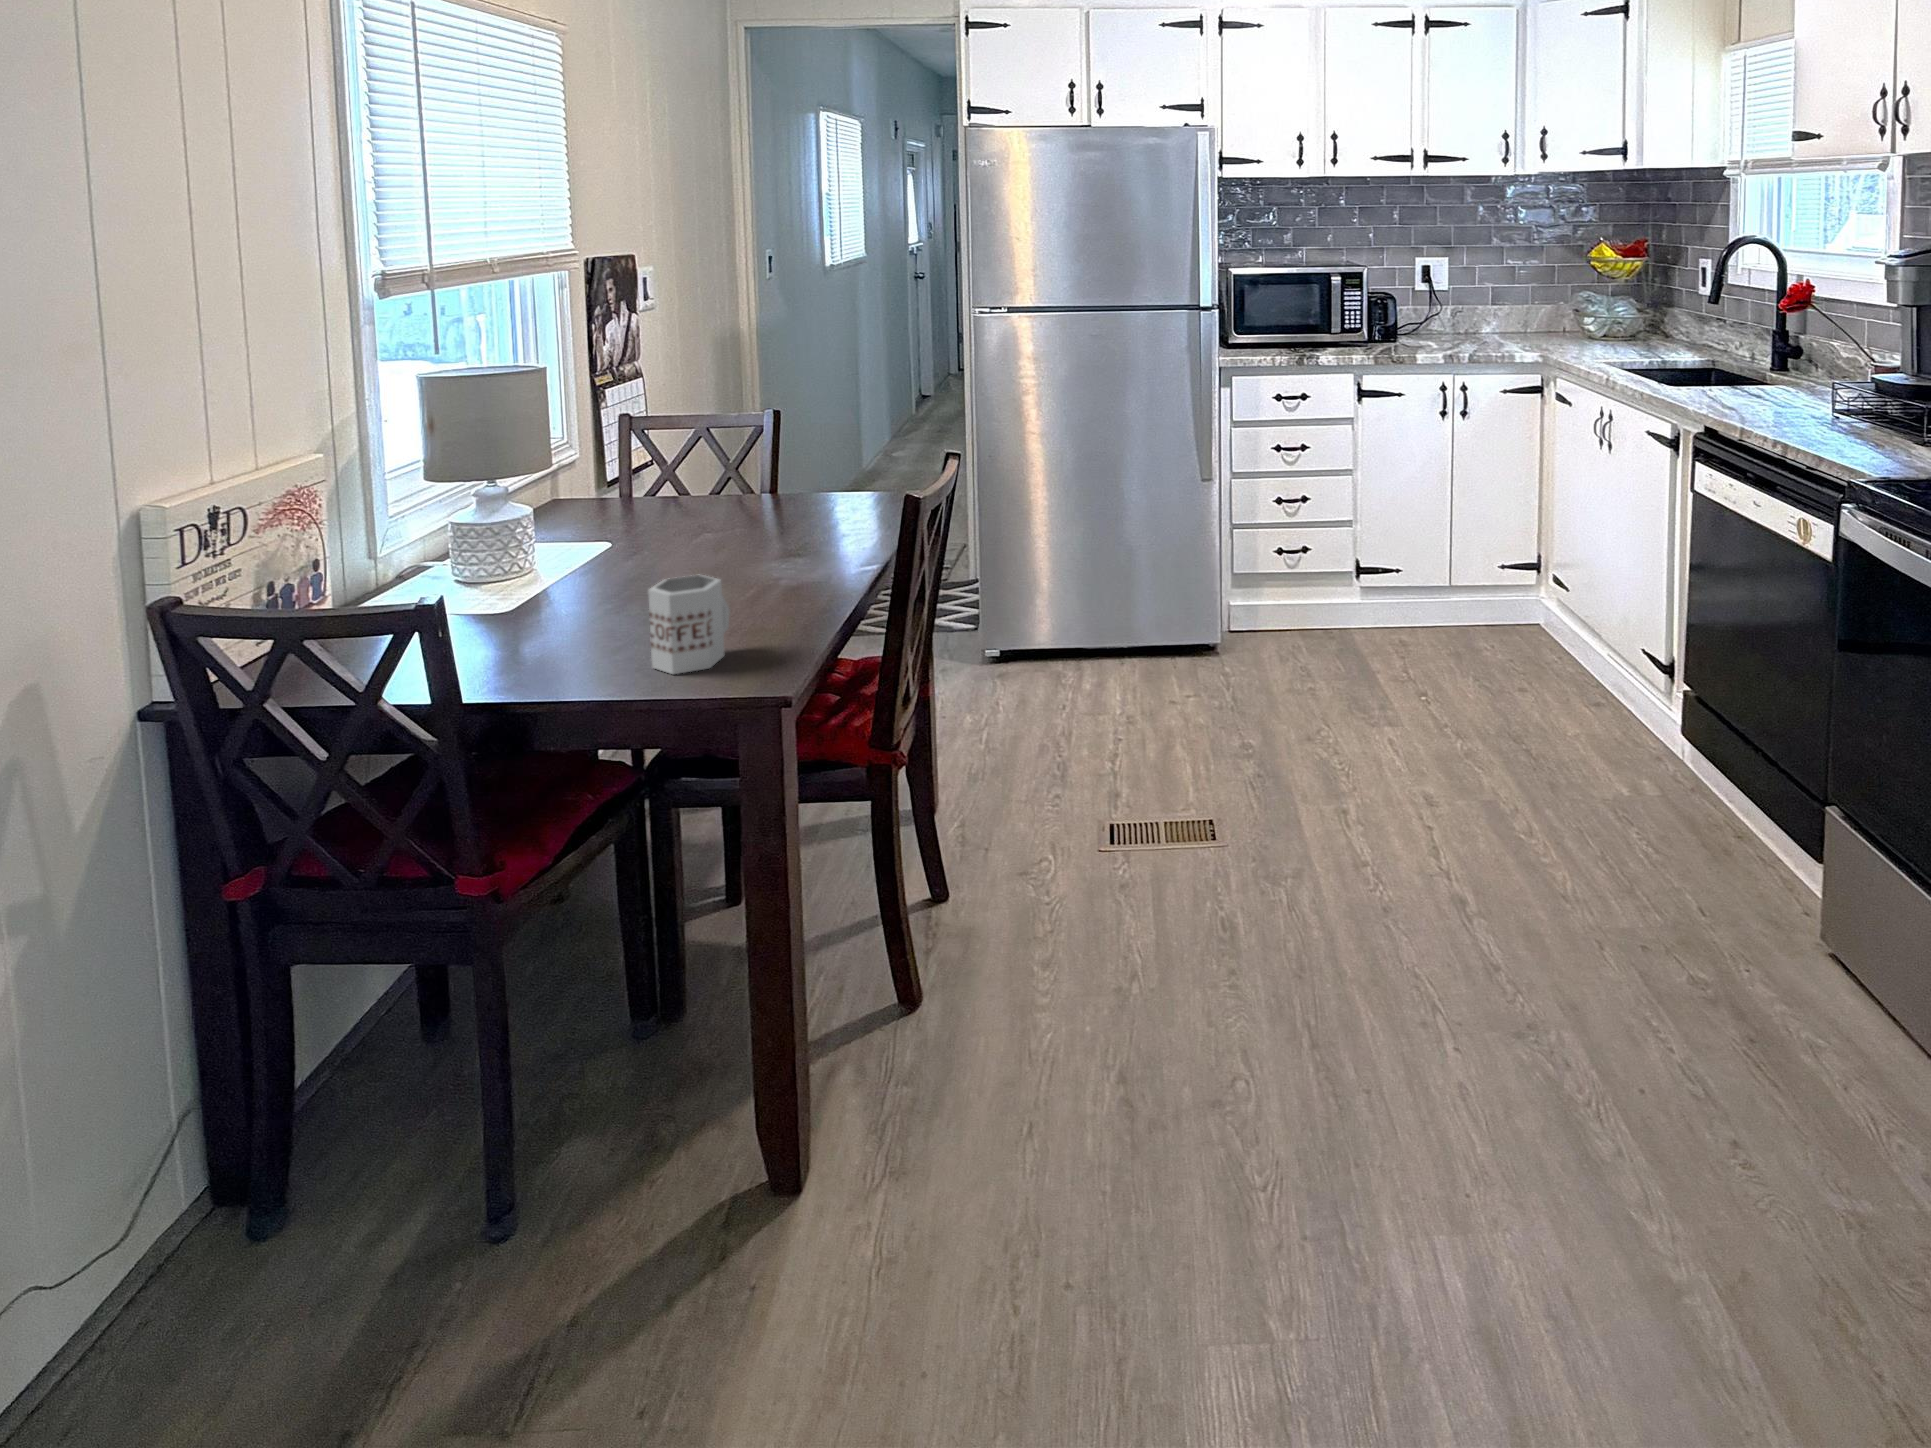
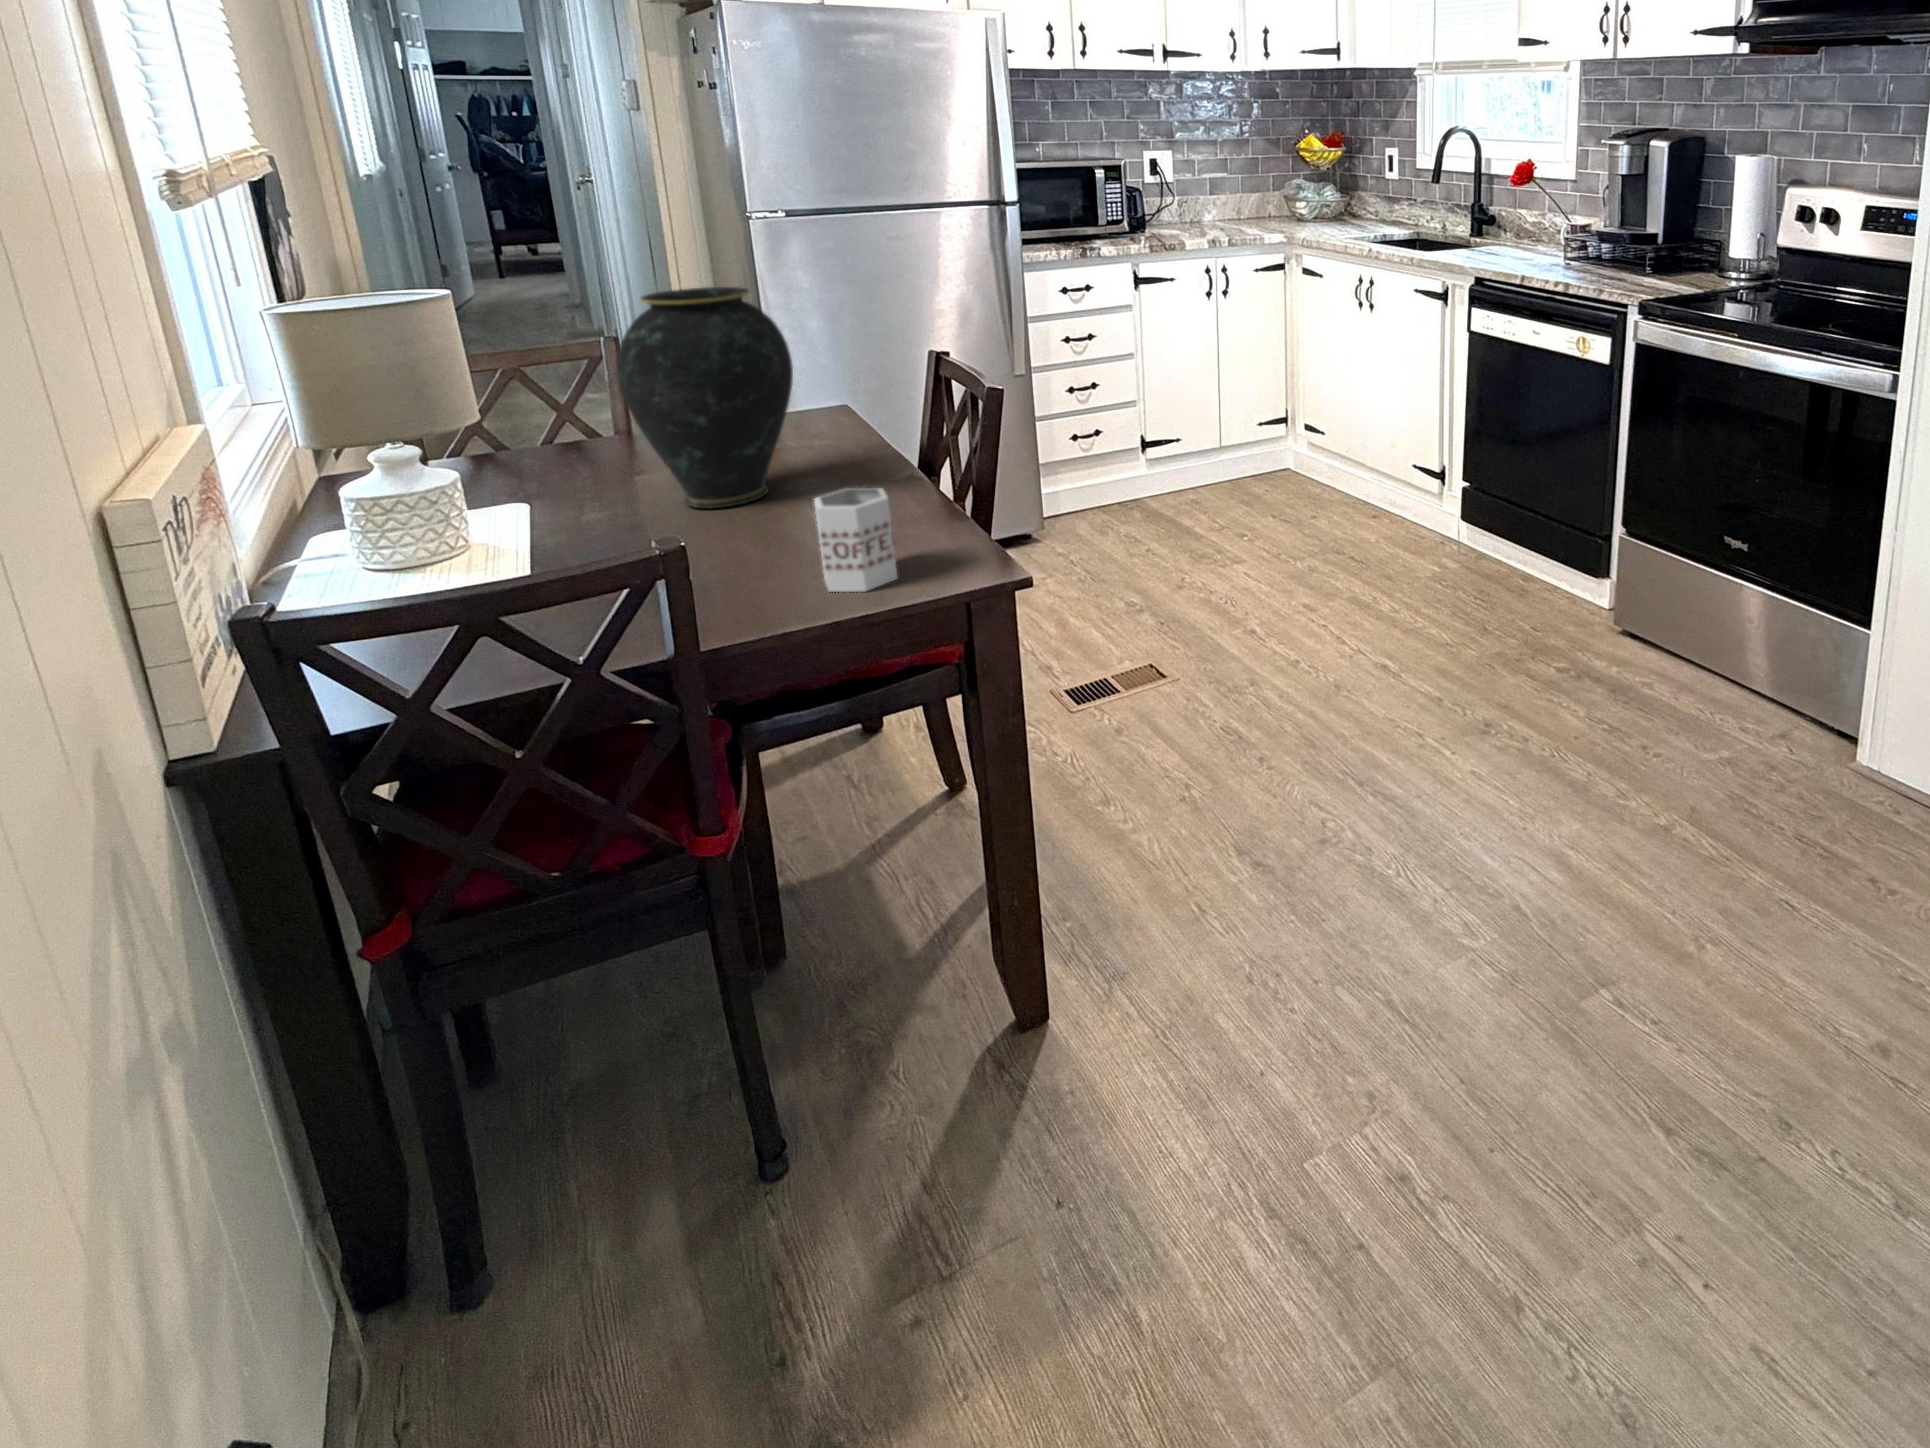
vase: none [663,378,802,572] -> present [617,287,793,509]

